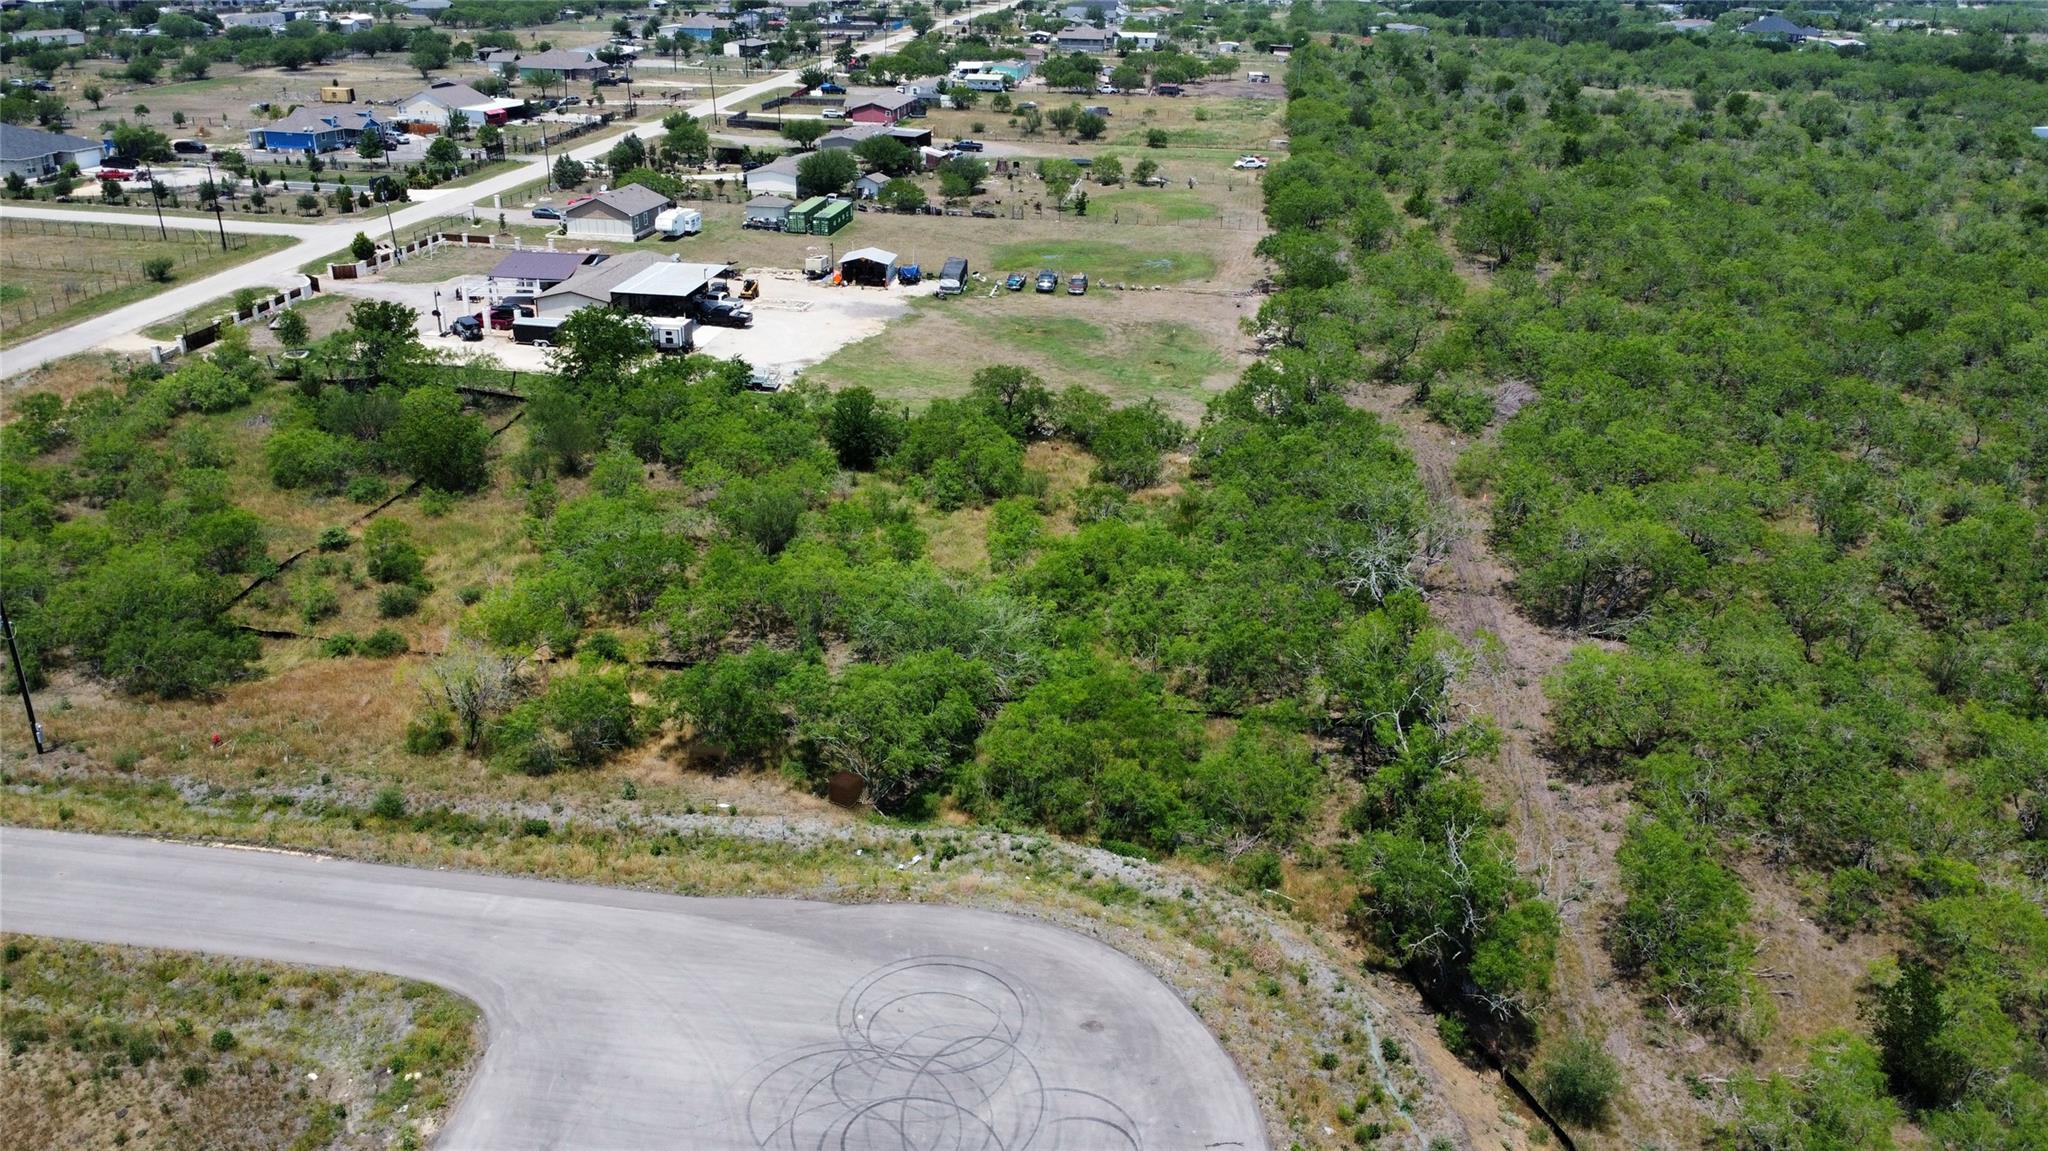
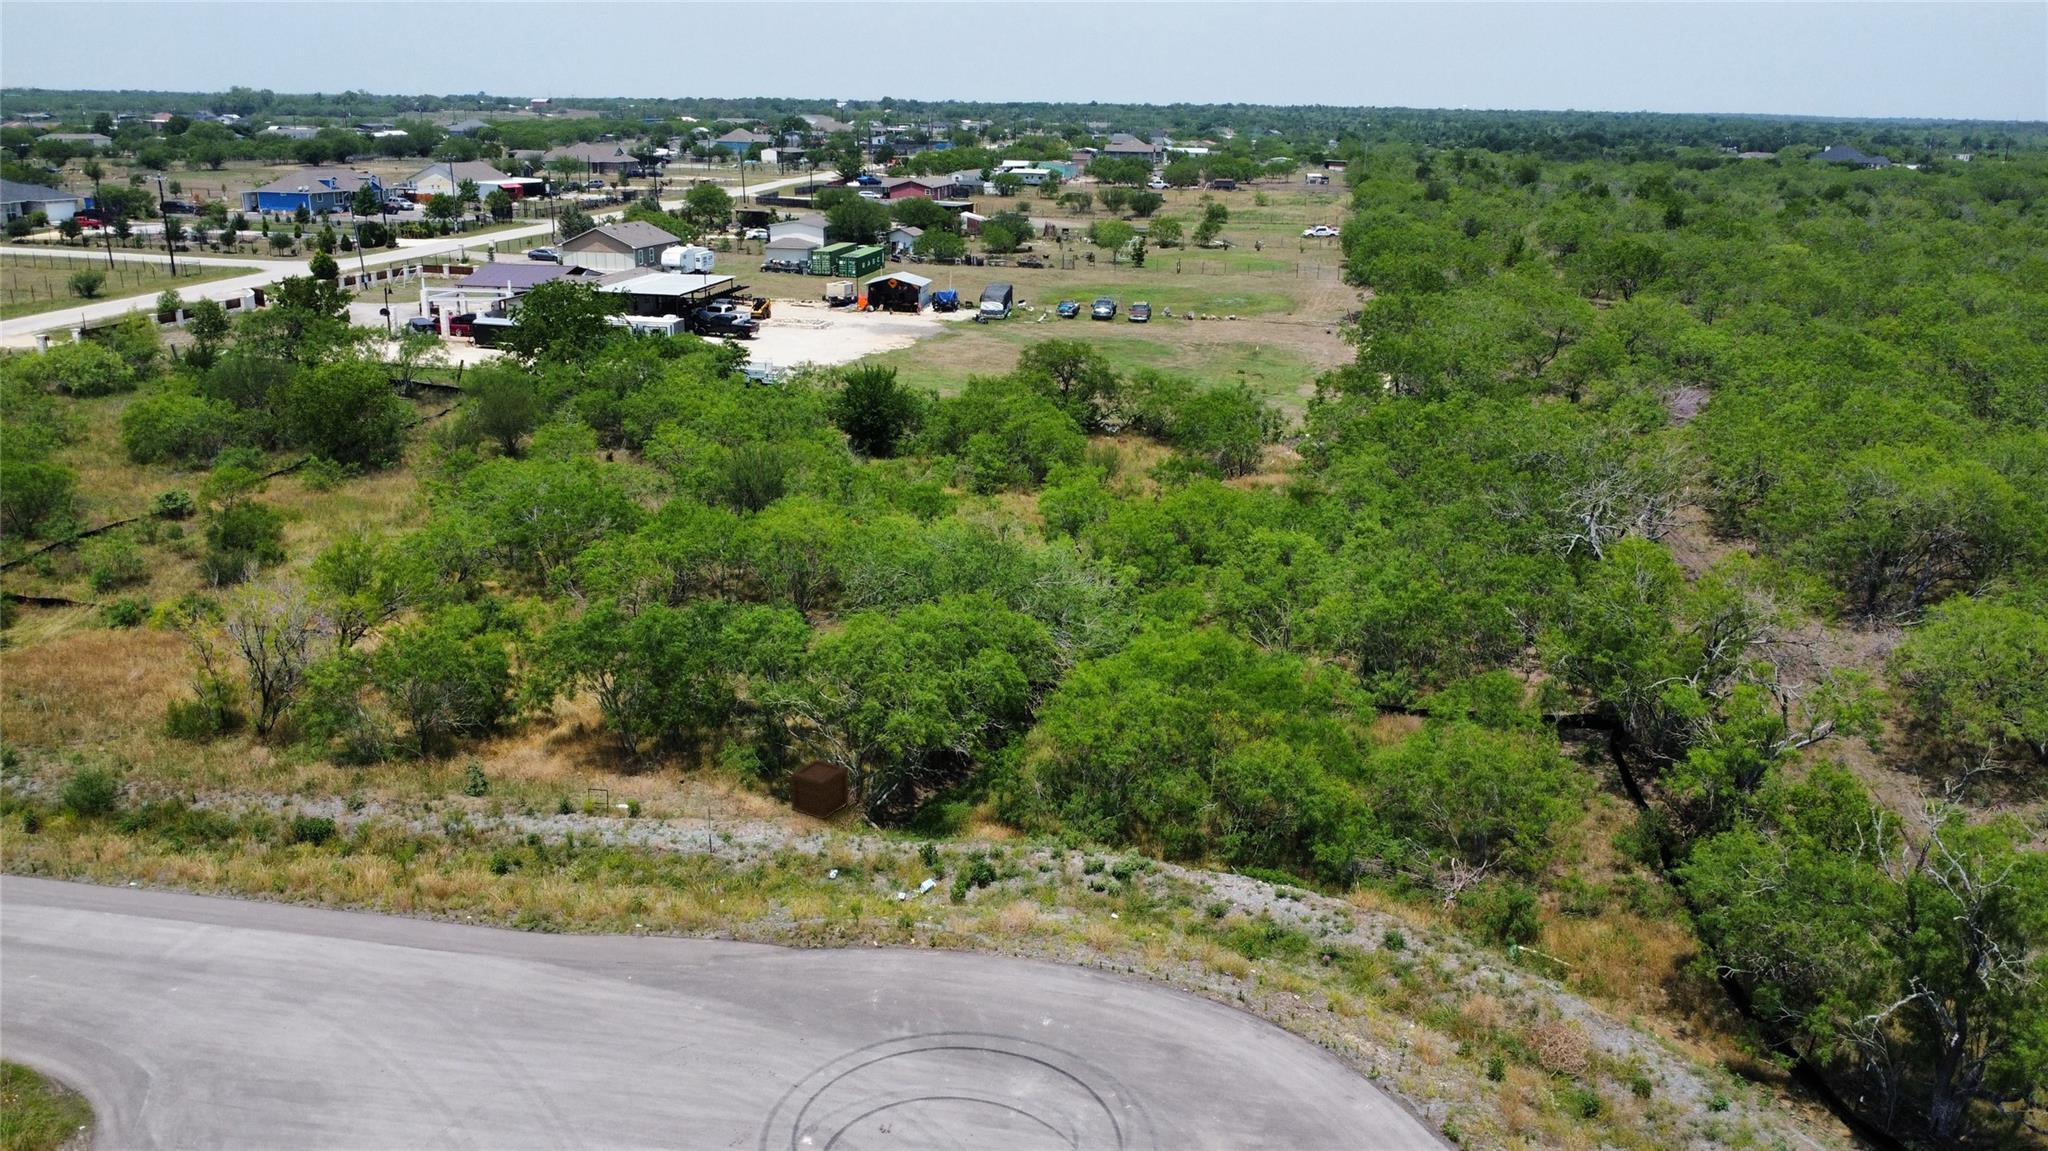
bench: present [688,745,725,768] -> none [582,728,640,764]

